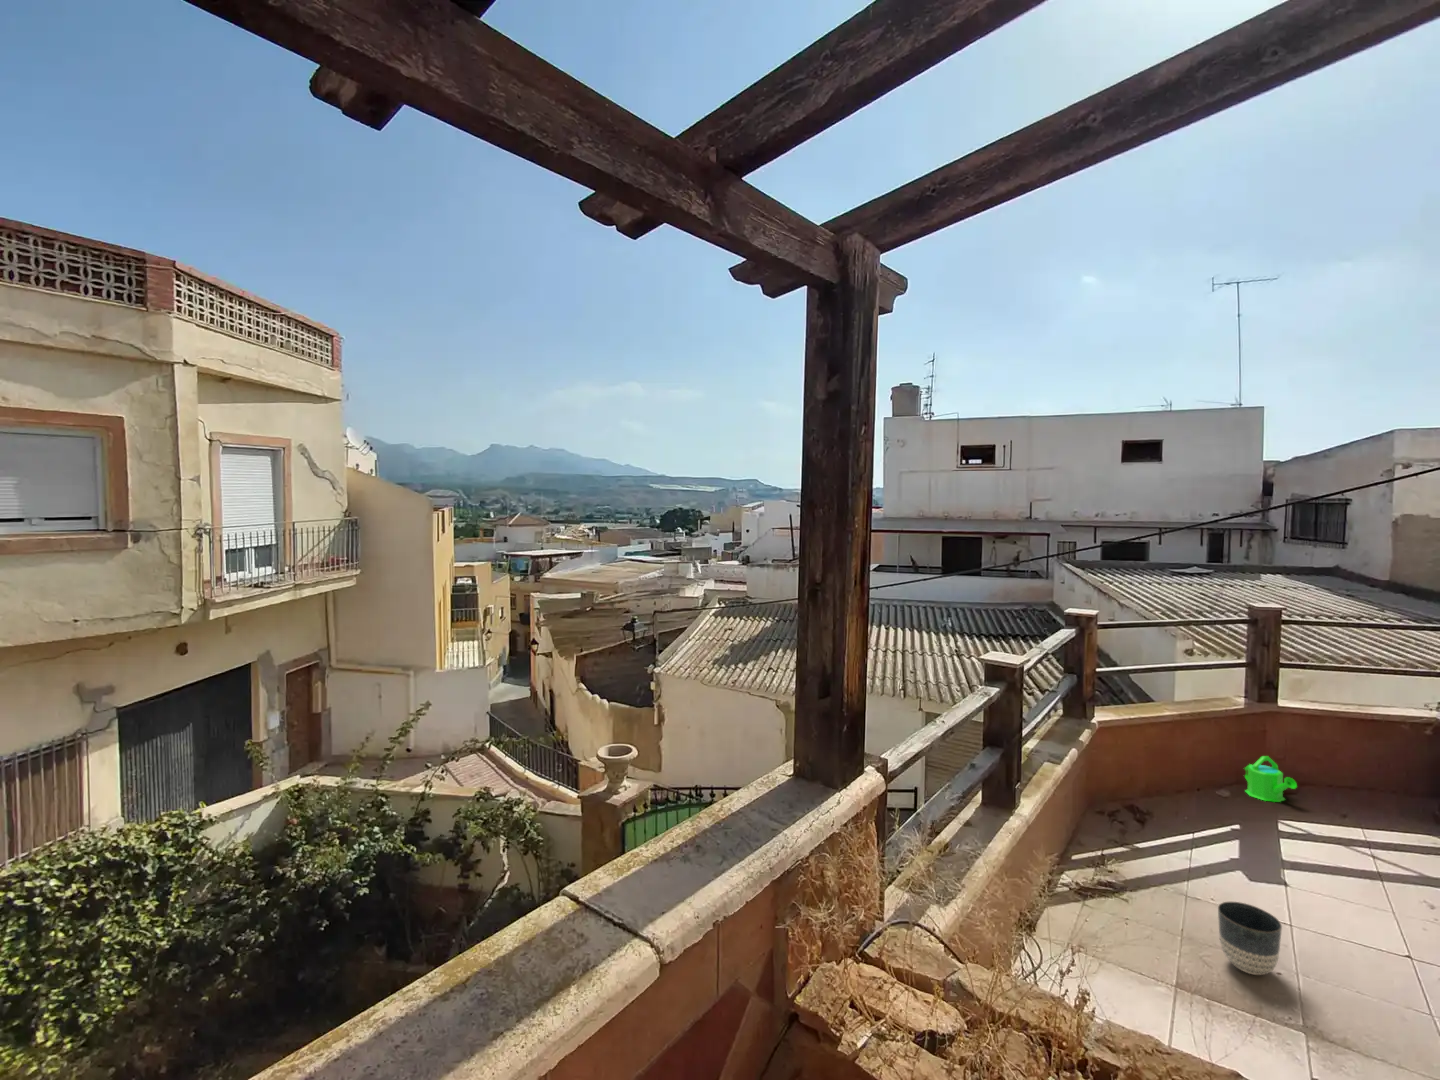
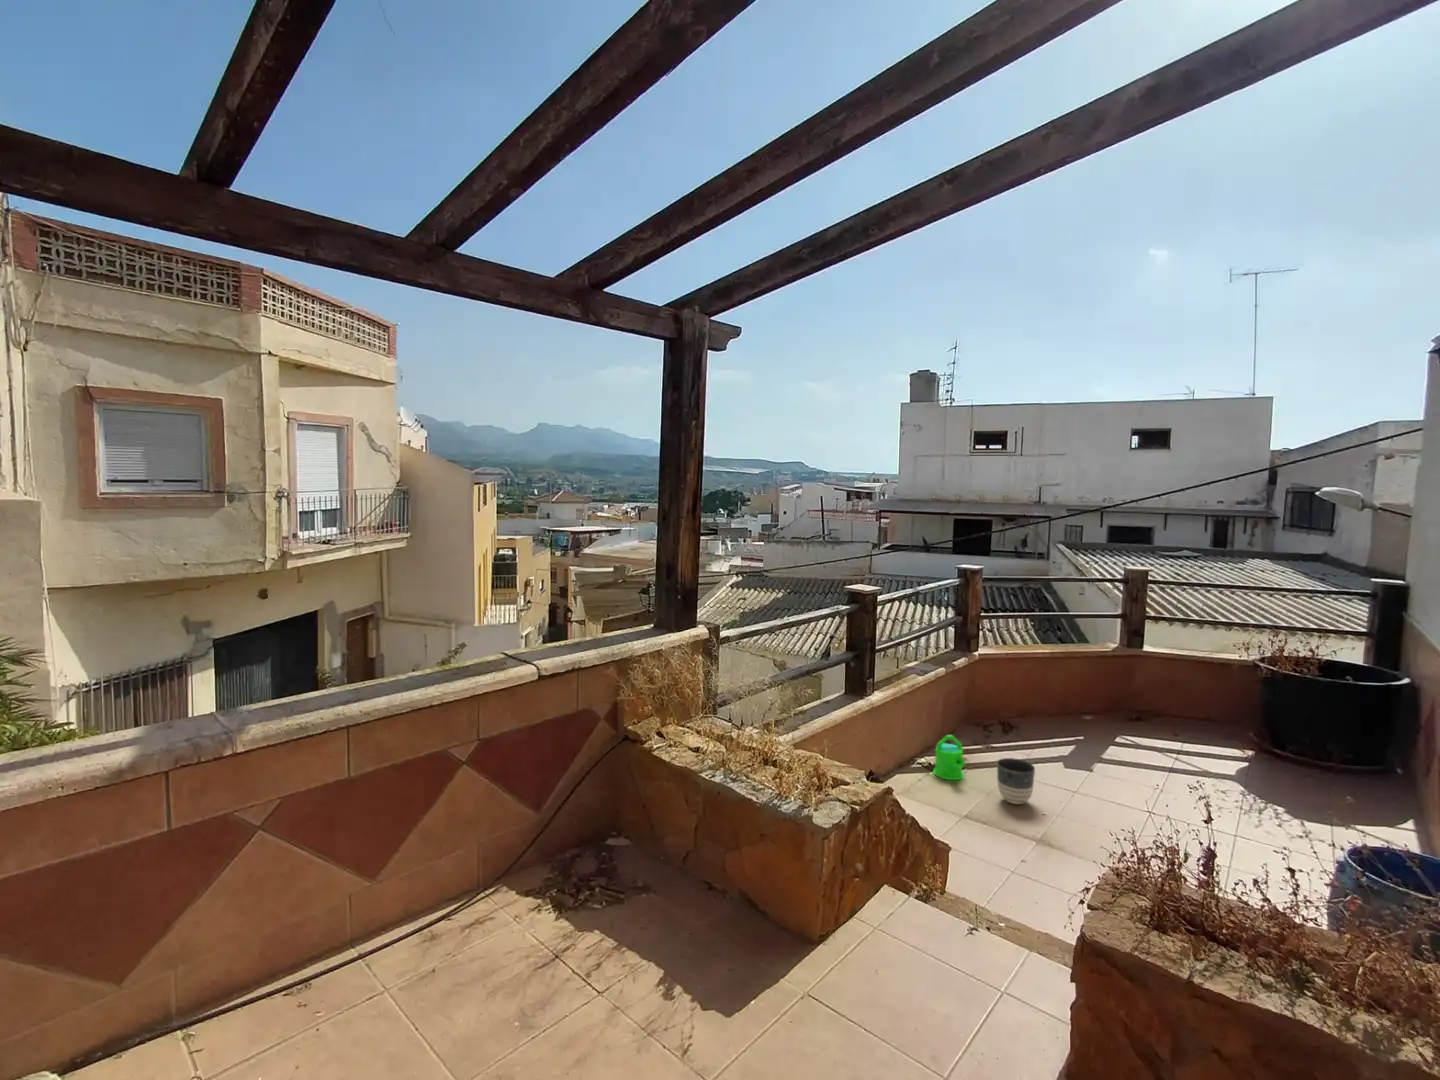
watering can: present [1245,756,1297,802] -> present [933,735,965,780]

